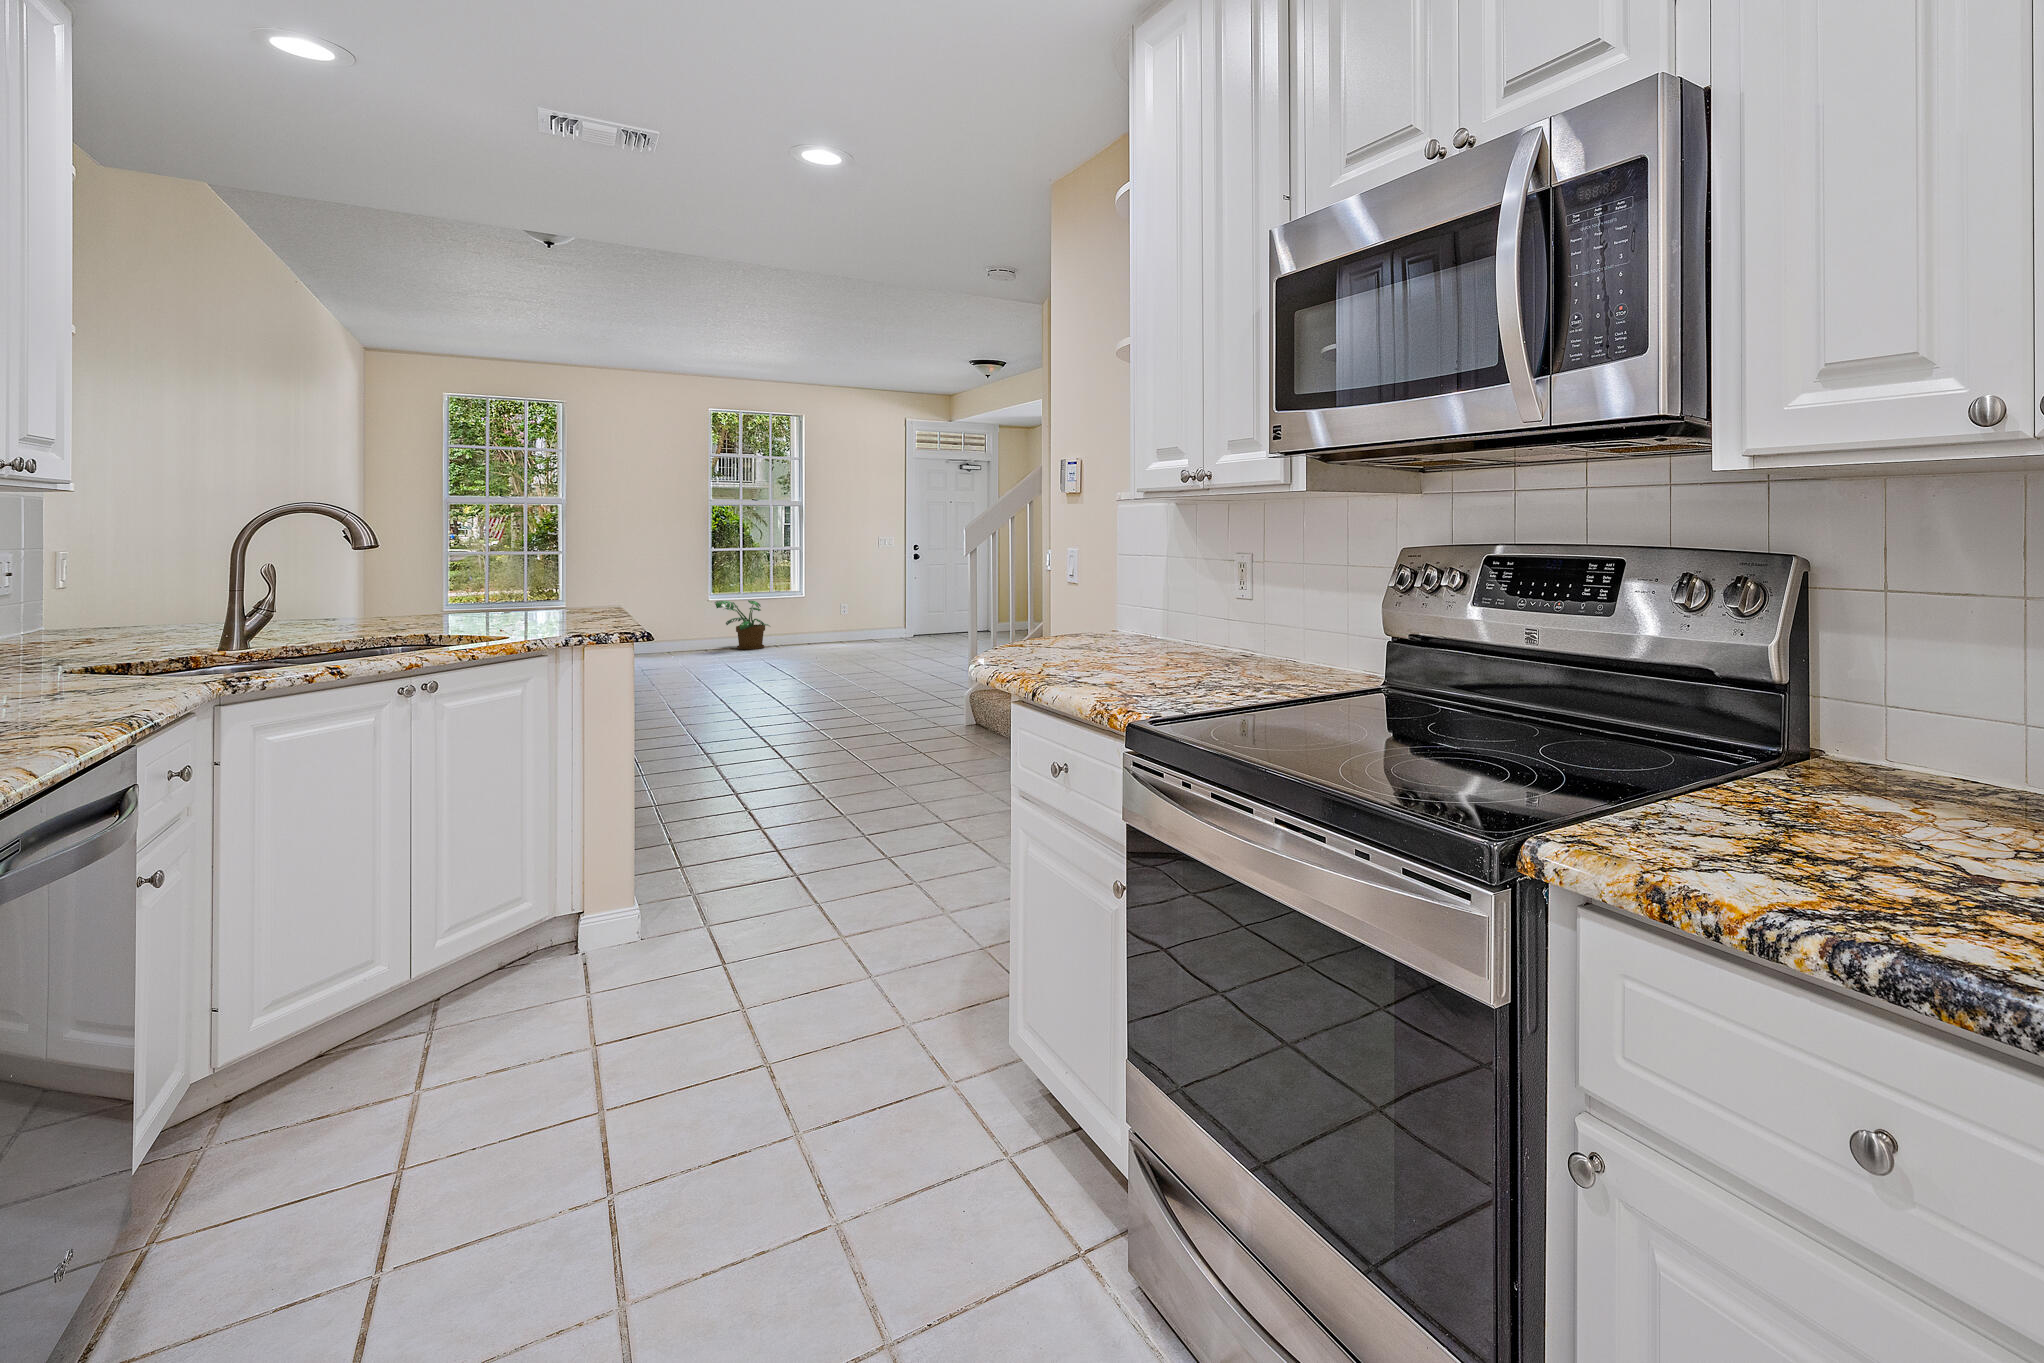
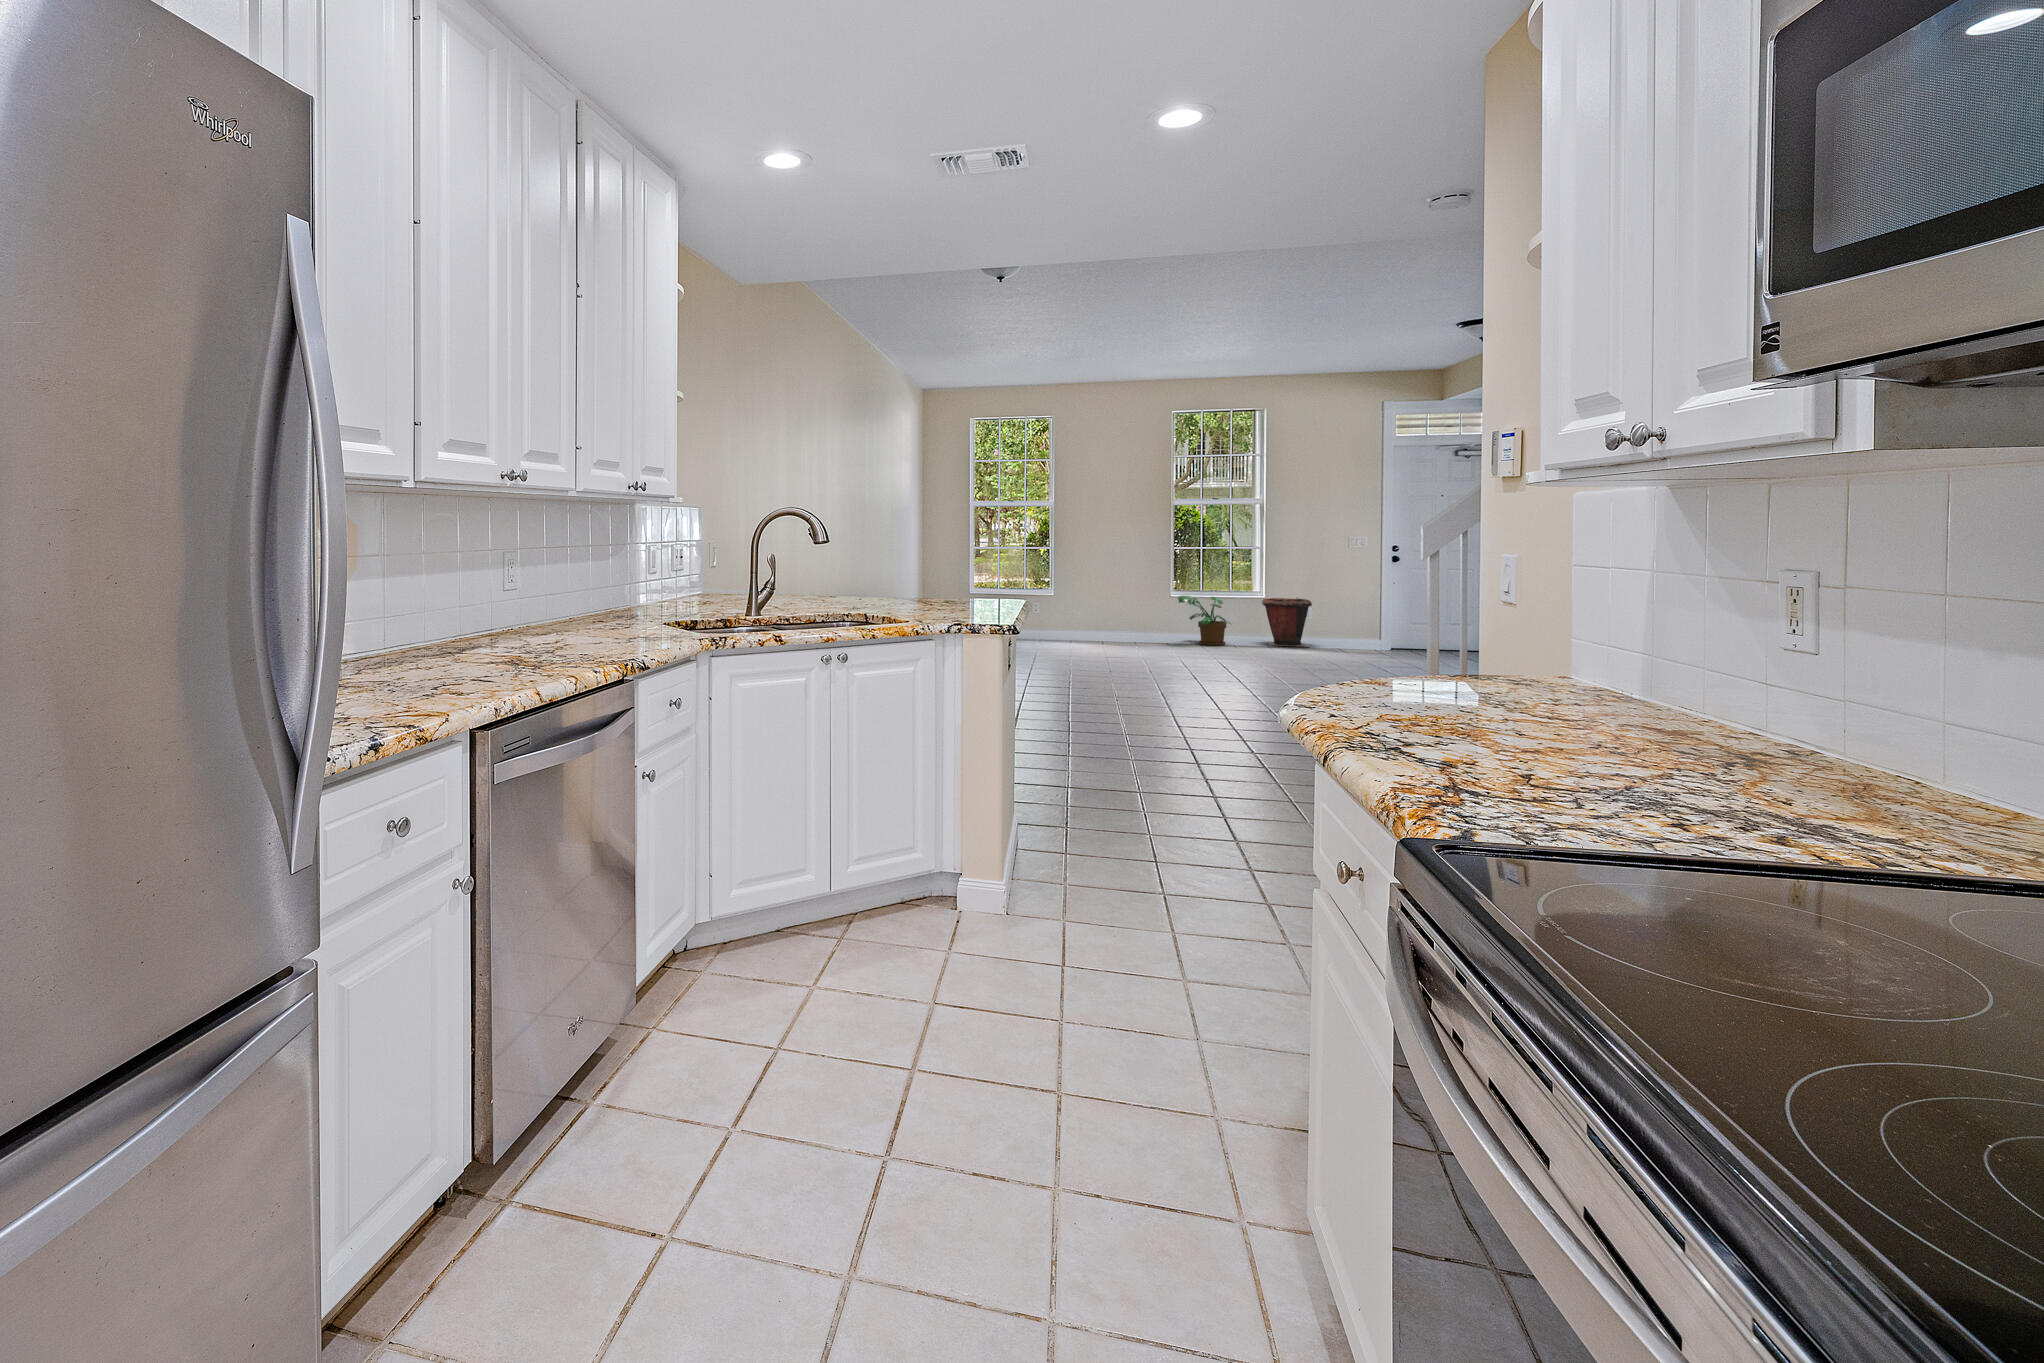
waste bin: none [799,595,846,644] -> present [1262,598,1312,647]

